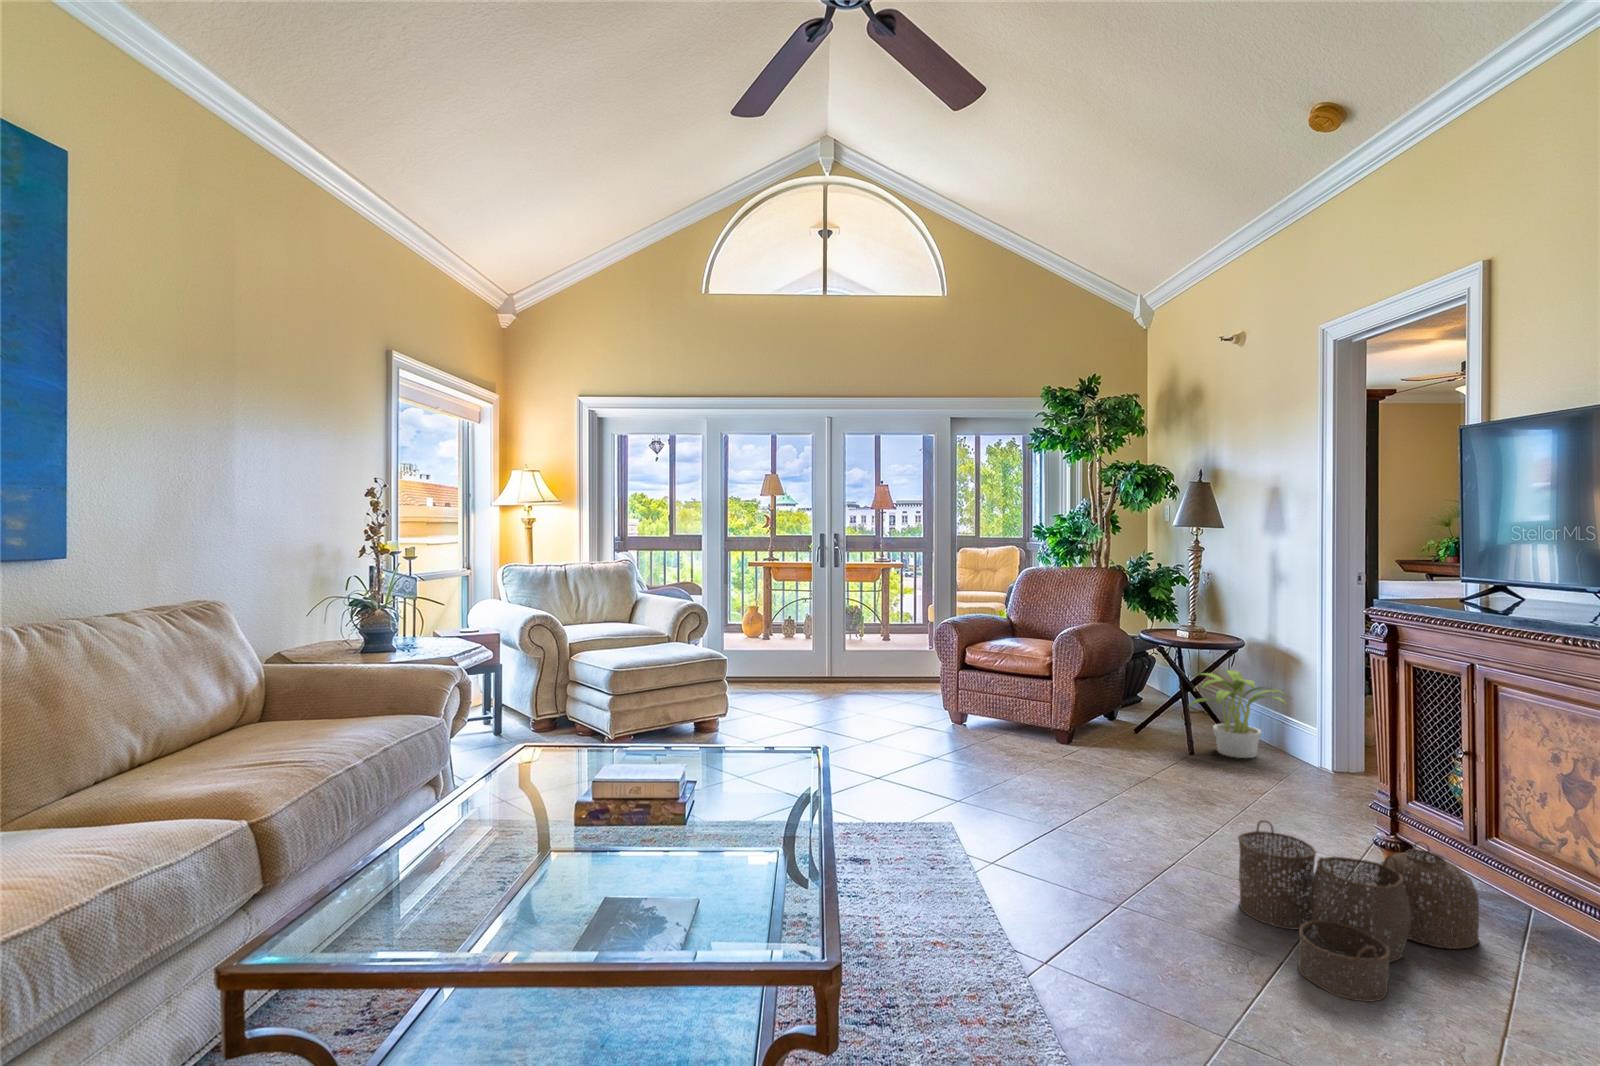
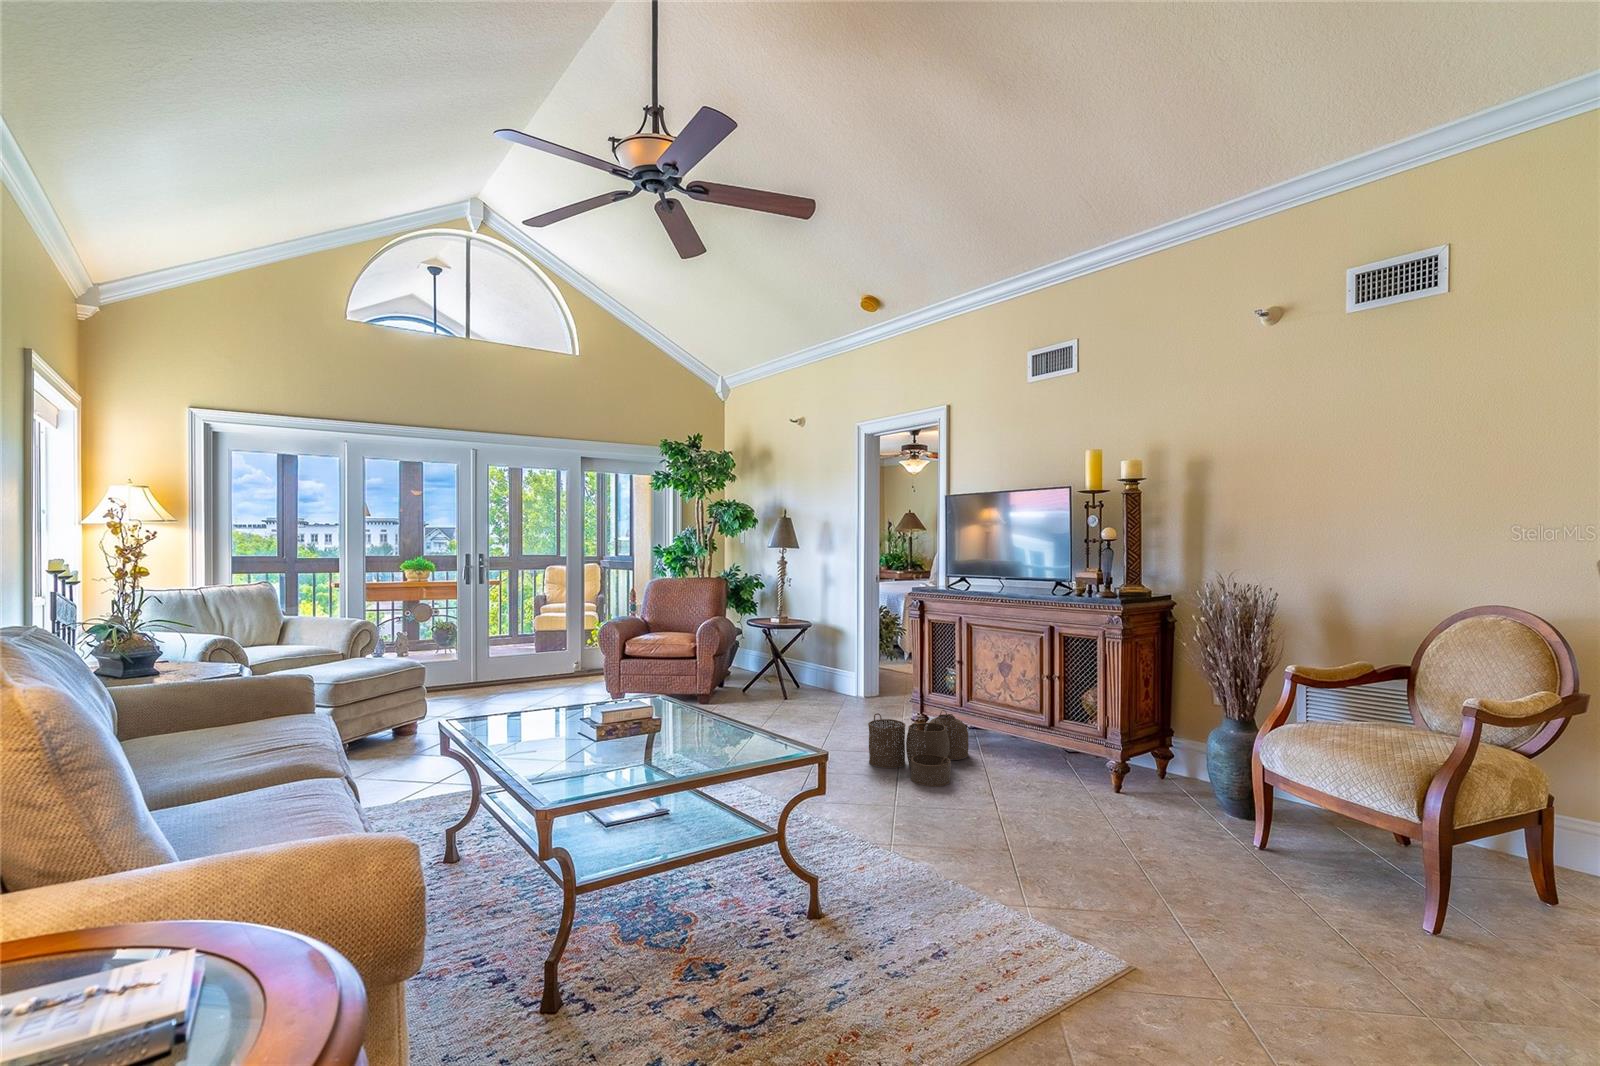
potted plant: present [1189,670,1286,758] -> none [779,641,839,697]

